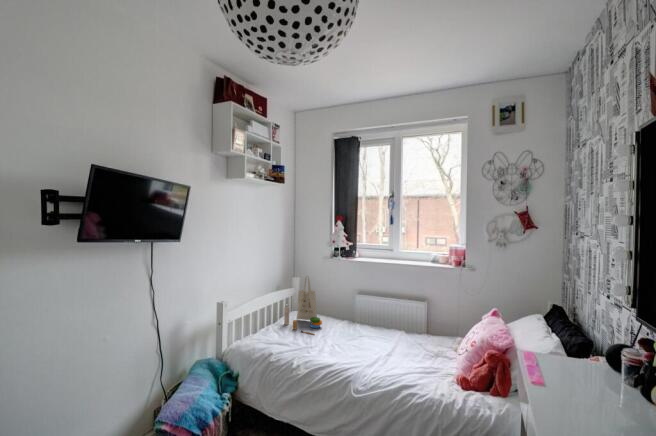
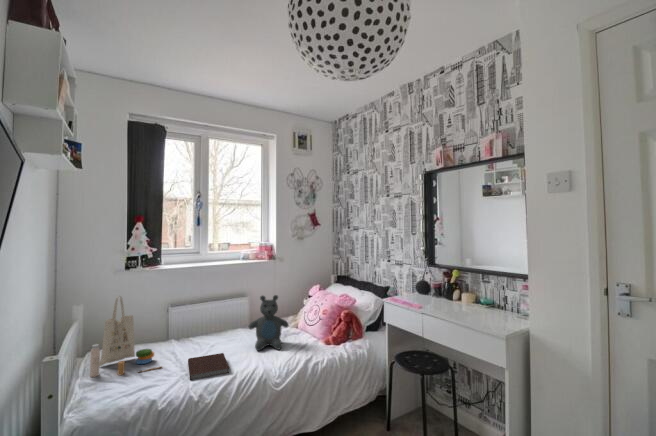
teddy bear: none [383,301,426,362] -> present [249,295,289,351]
notebook: none [308,336,352,360] -> present [188,353,229,380]

